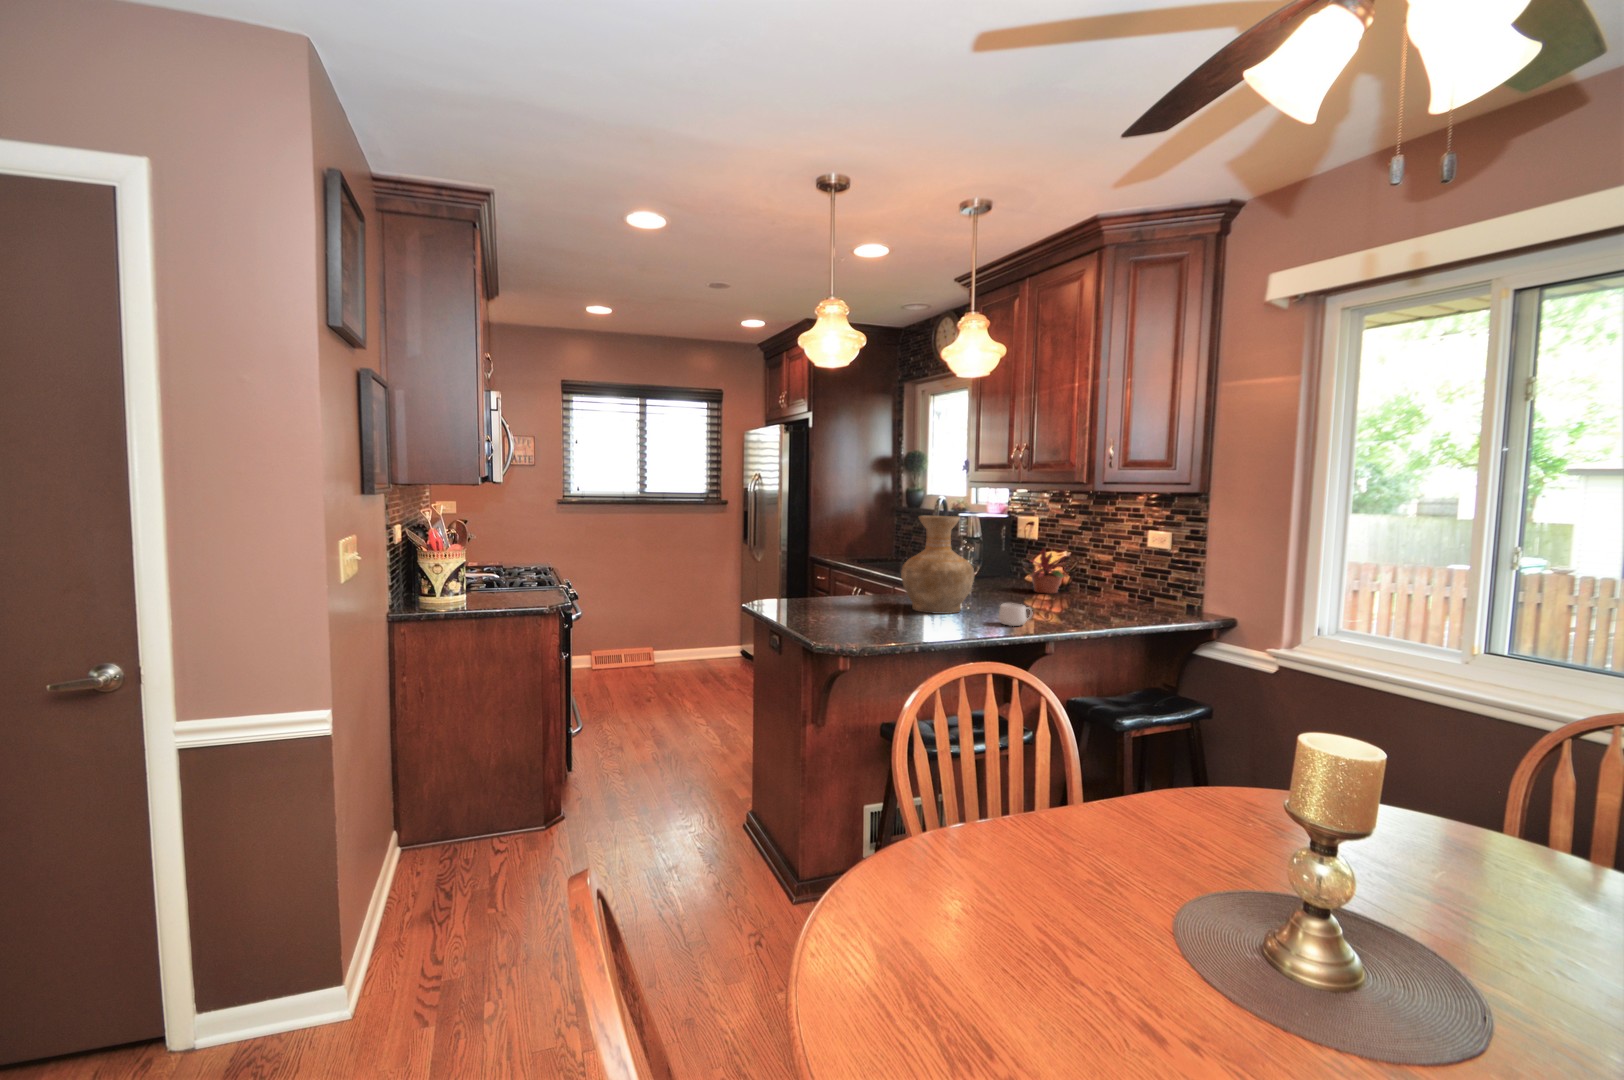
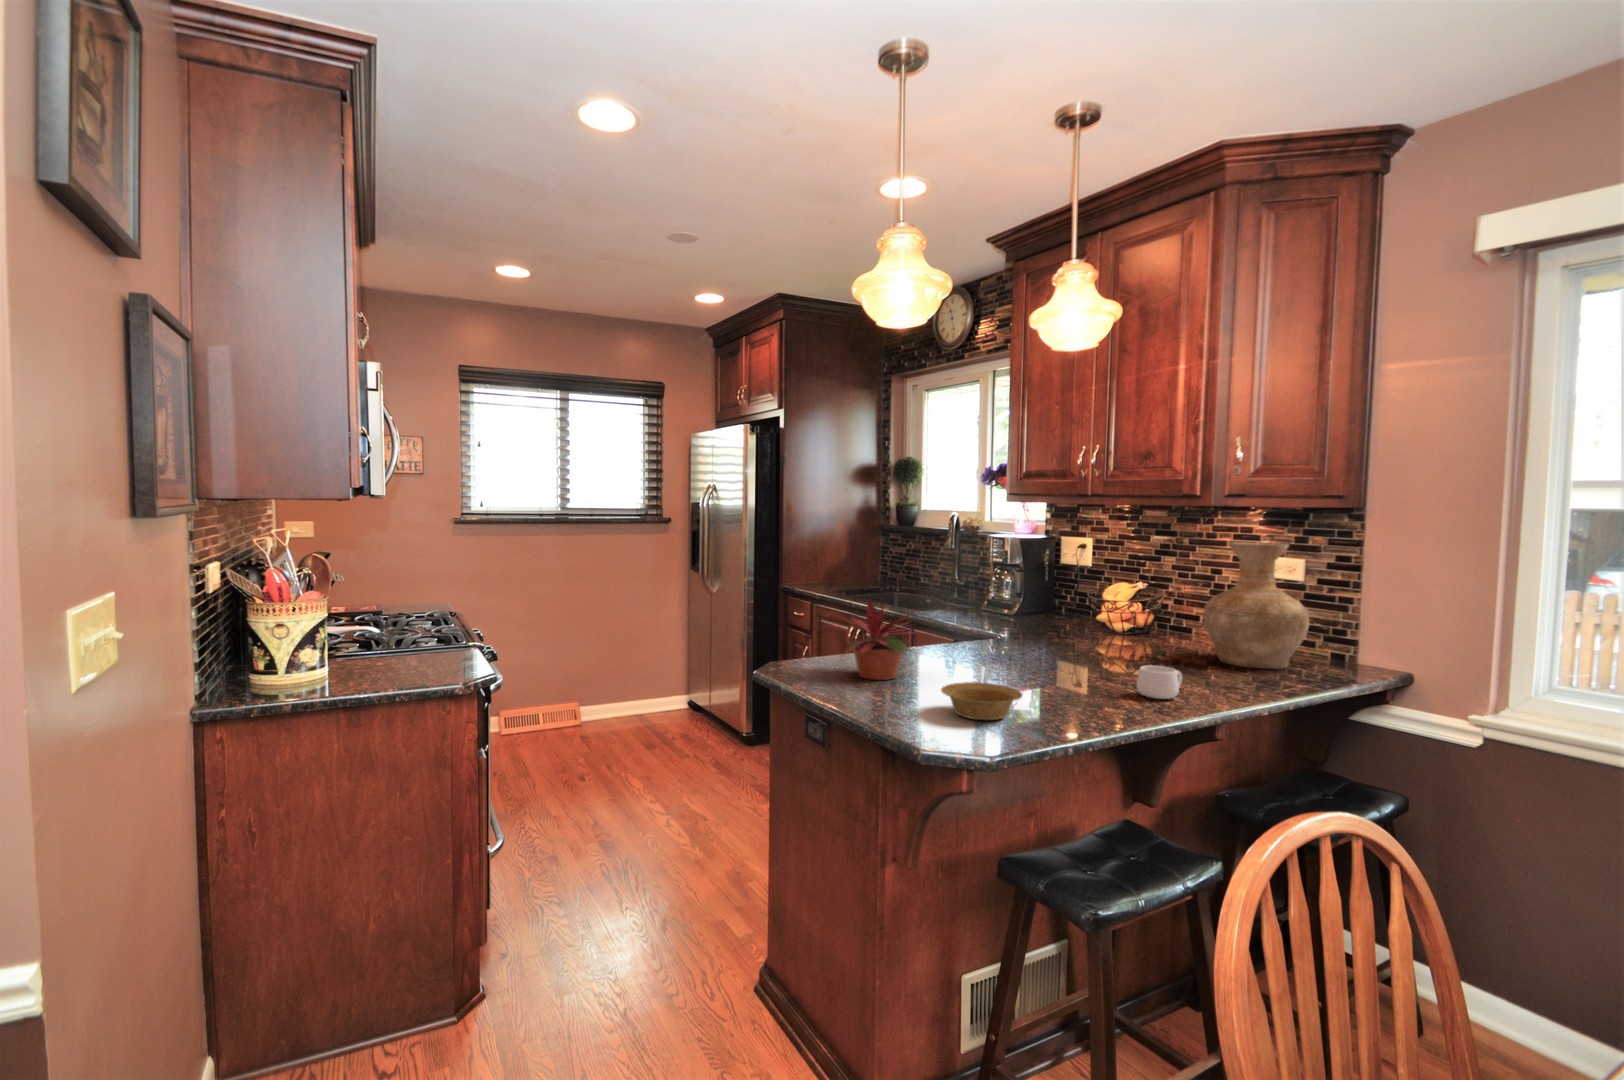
vase: present [901,516,974,614] -> present [1203,542,1309,669]
potted plant: present [1028,549,1066,594] -> present [844,600,914,680]
bowl: none [847,609,900,631] -> present [941,682,1022,720]

